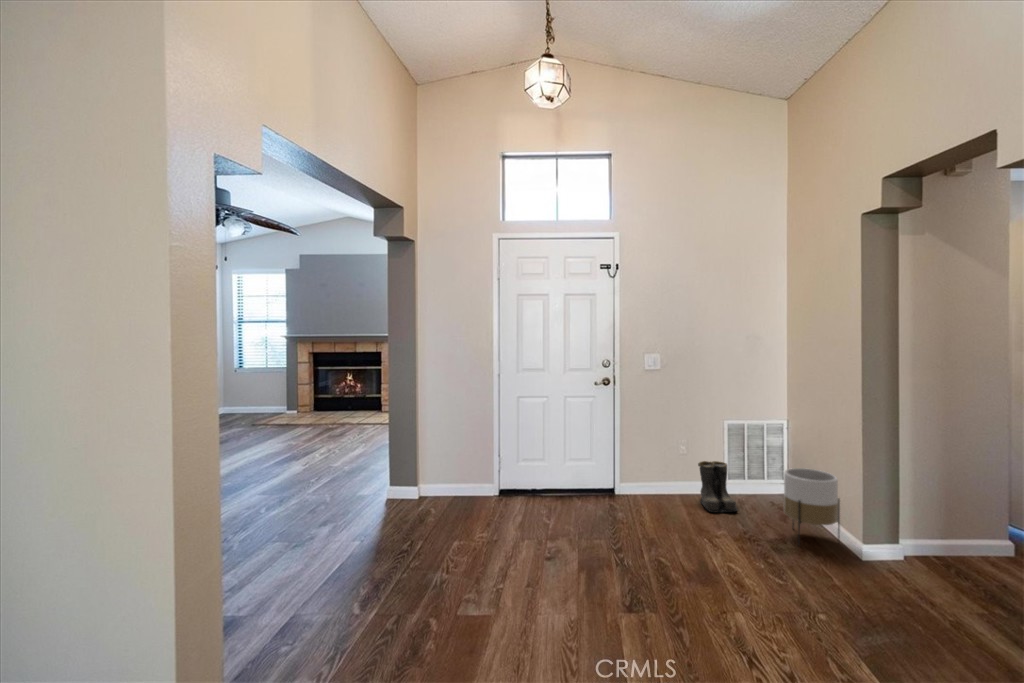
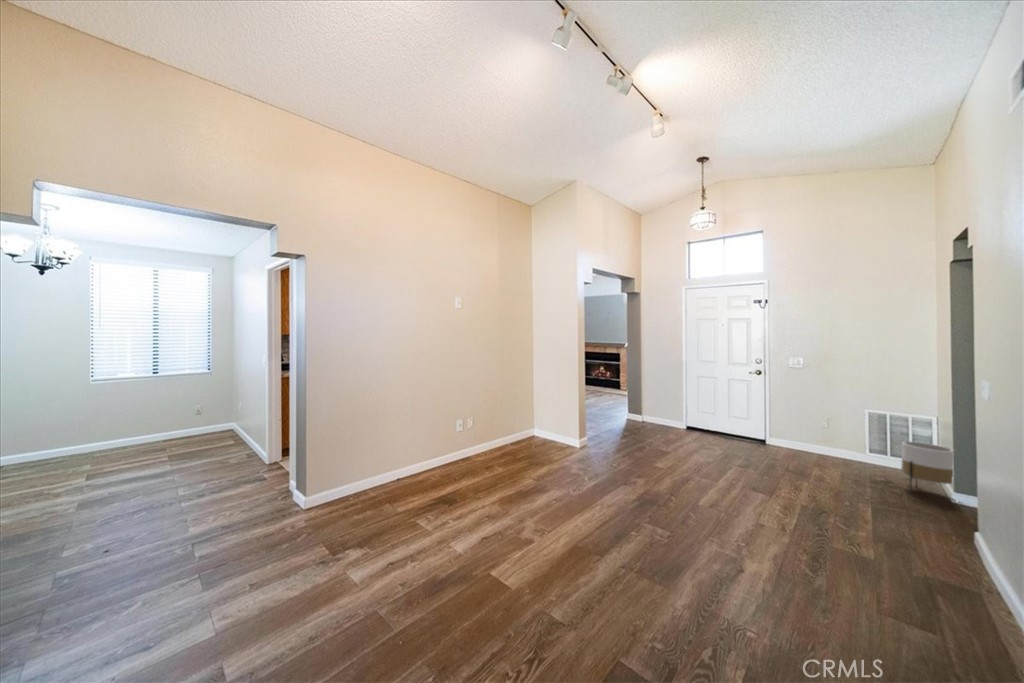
boots: present [698,461,738,512] -> none [836,433,870,469]

